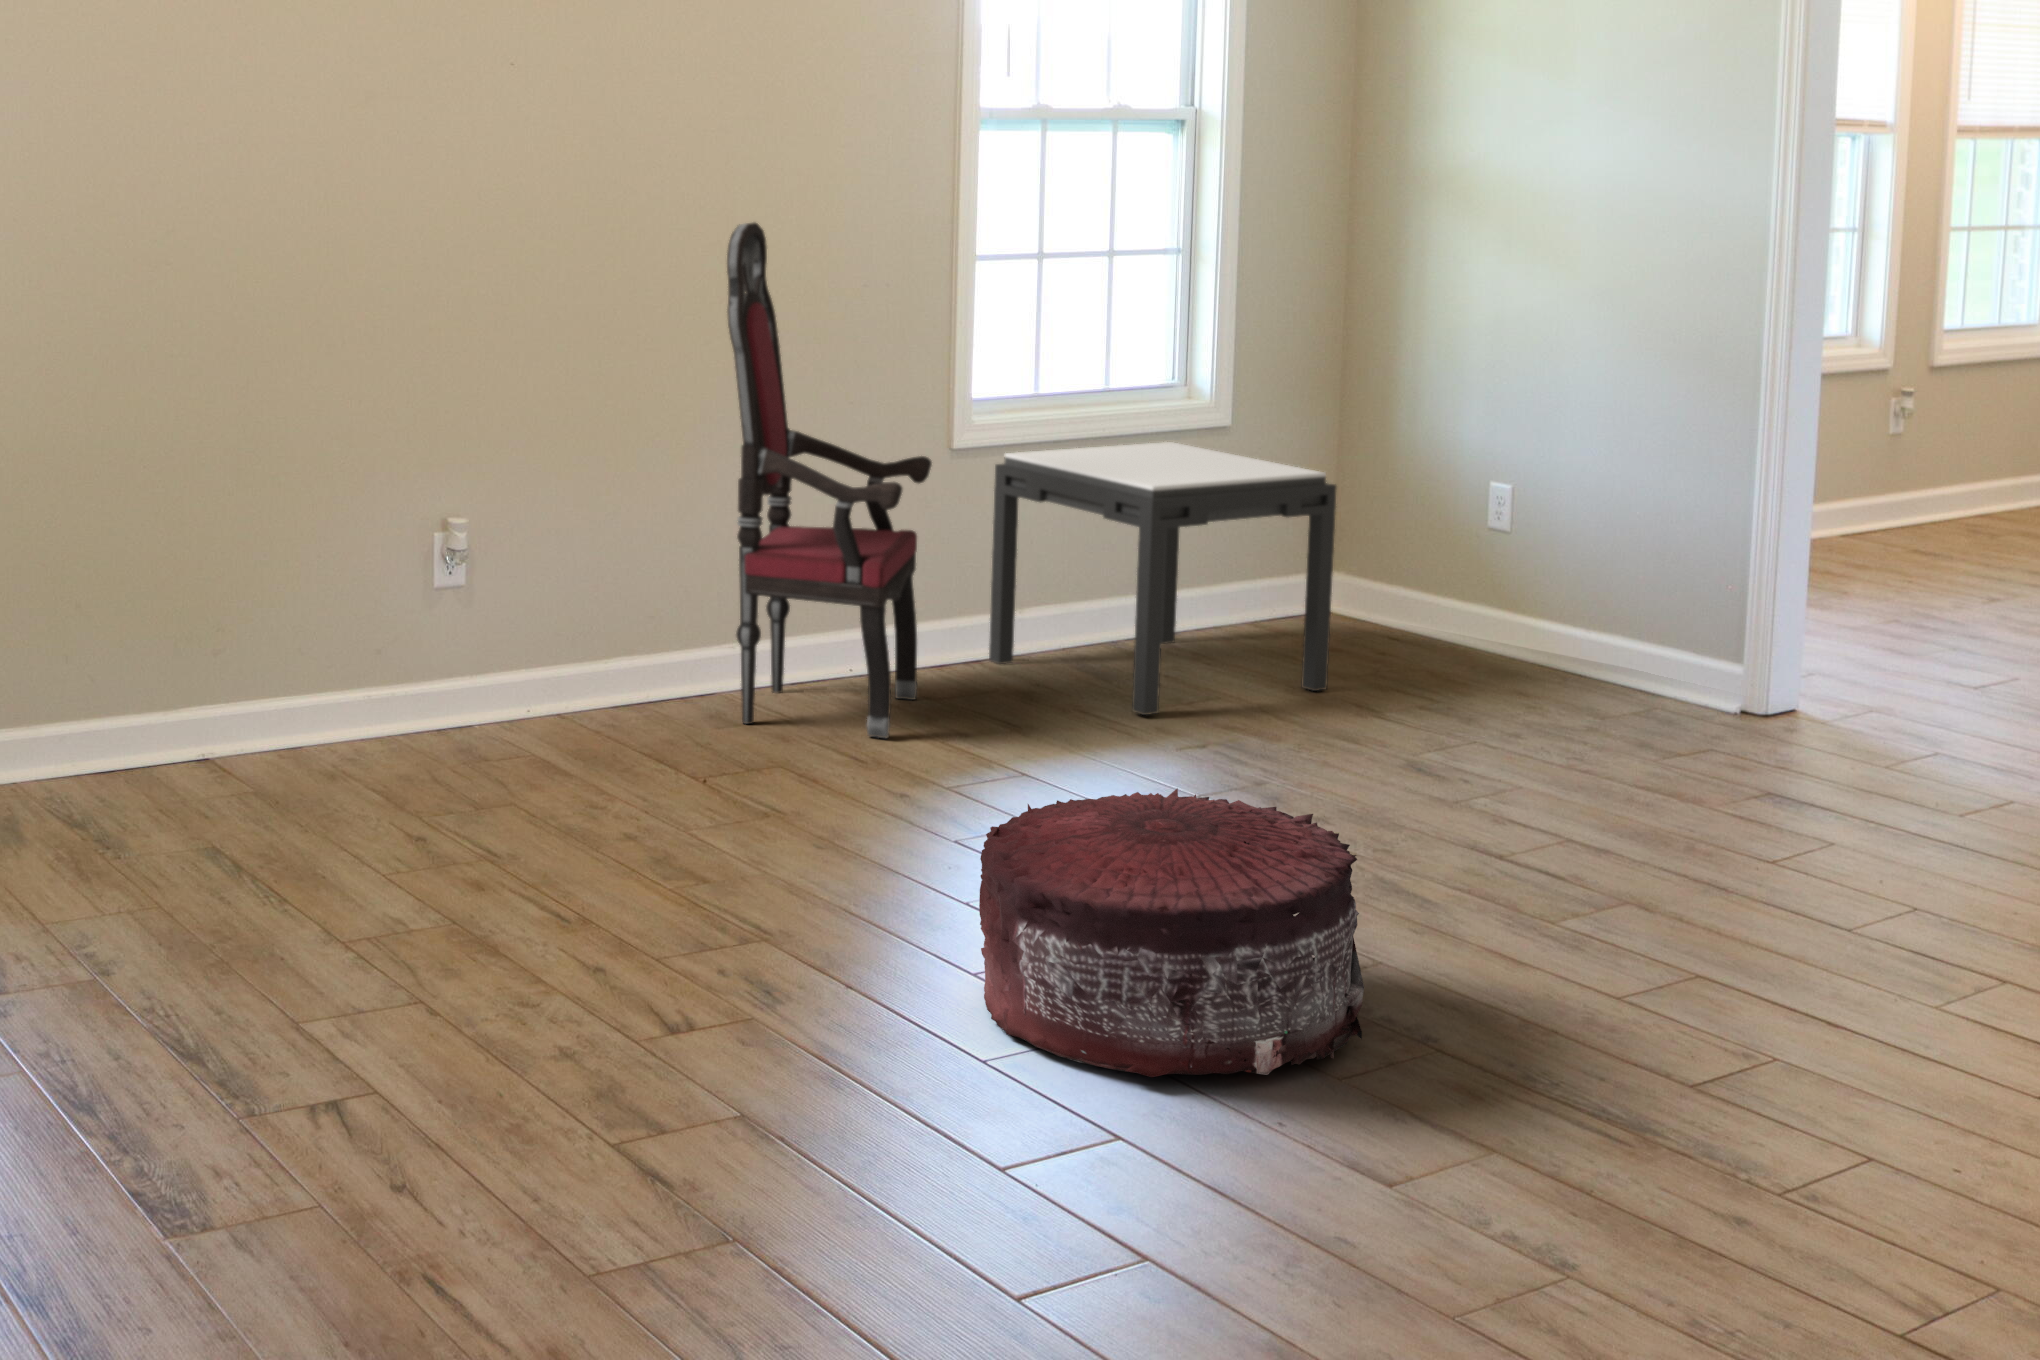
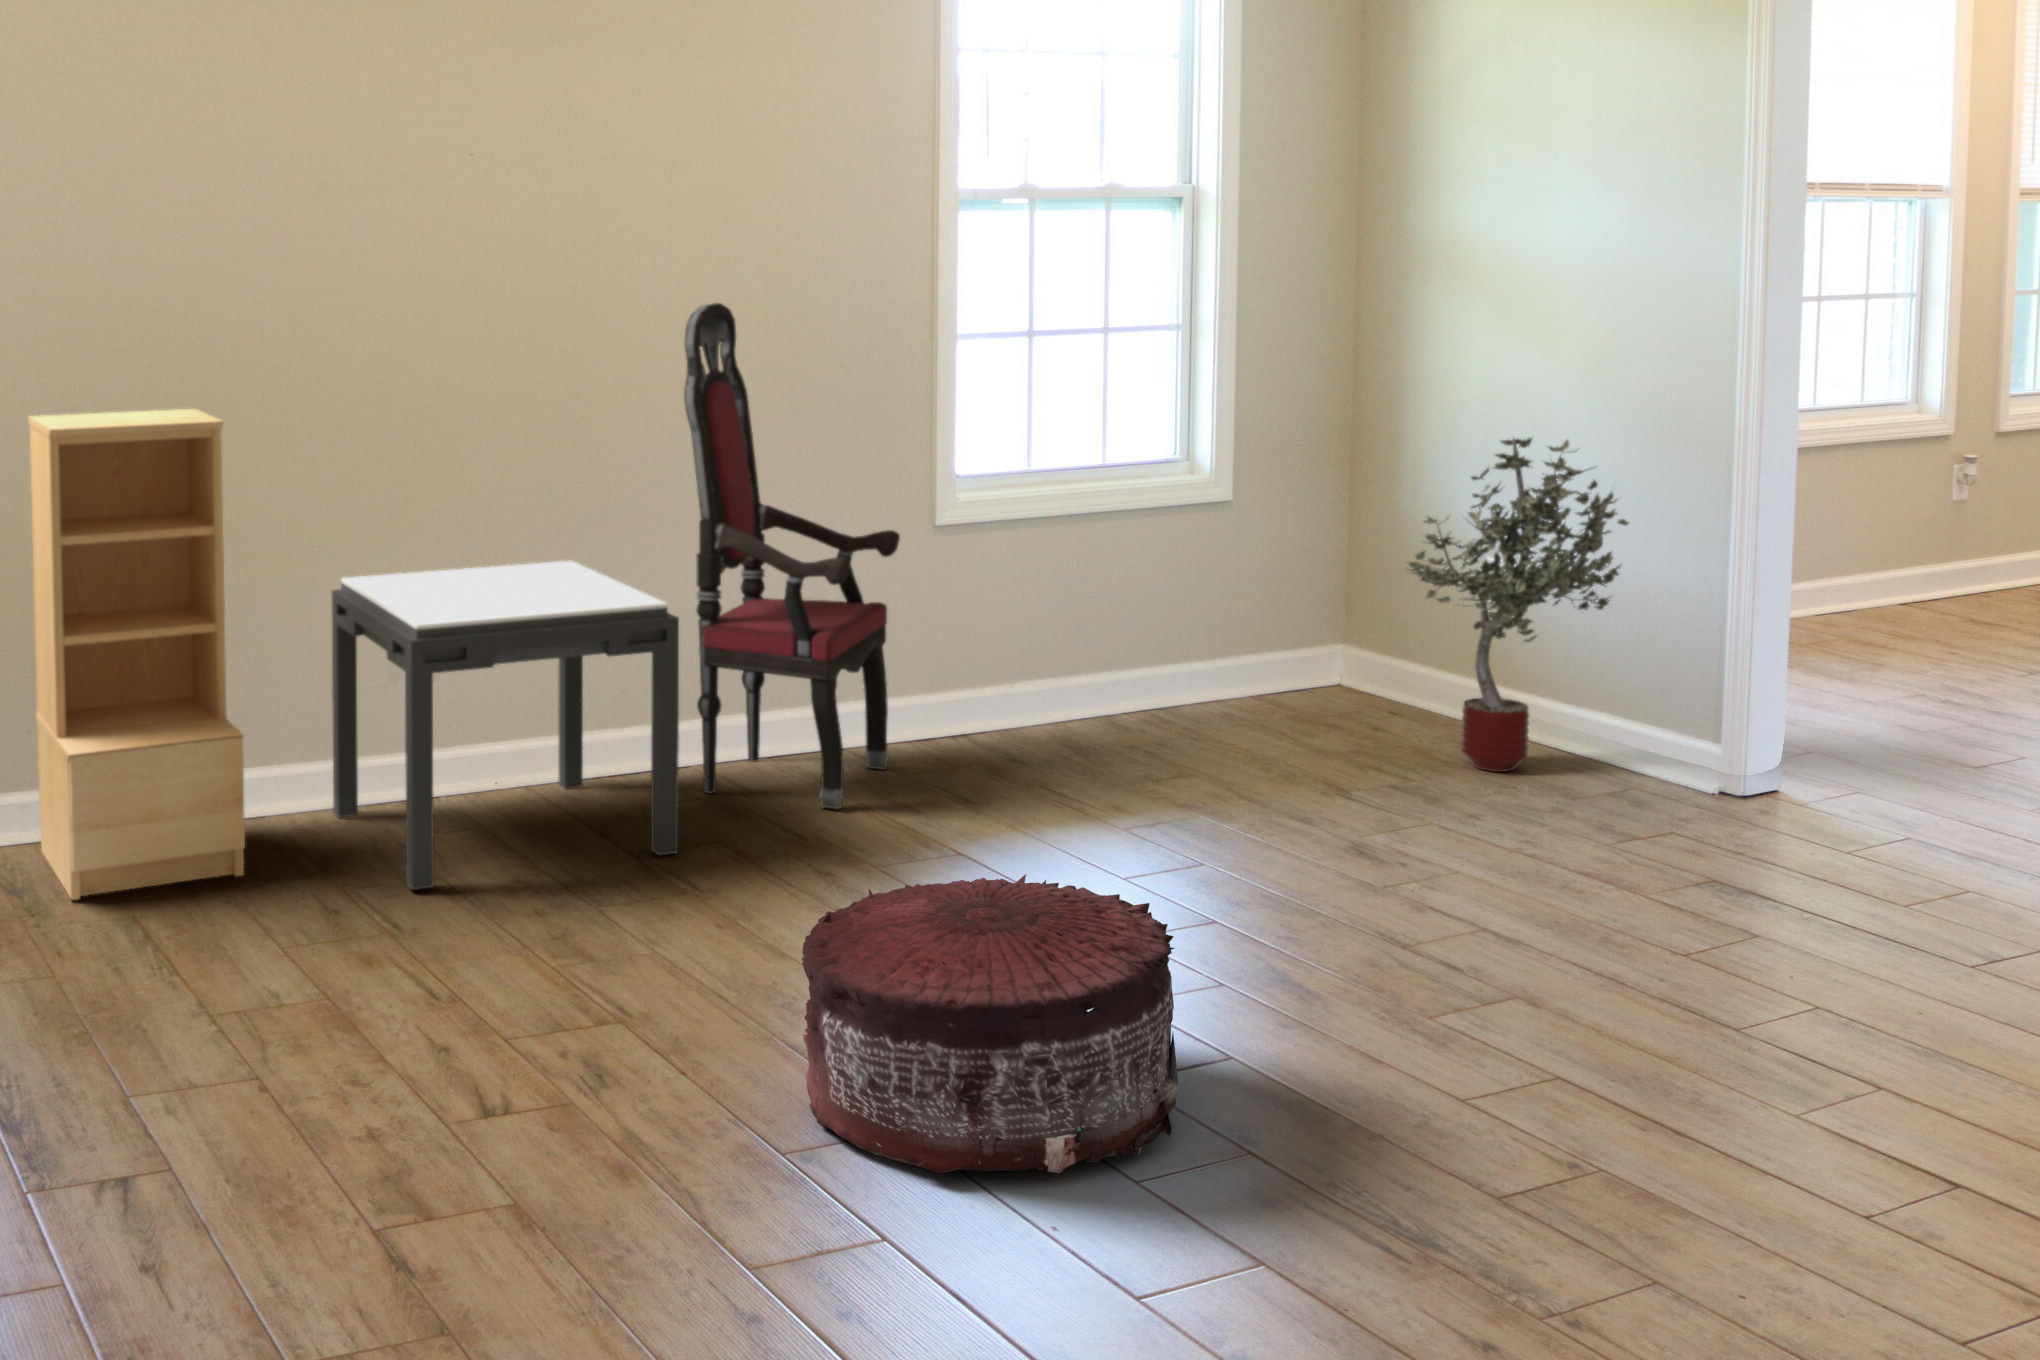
bookshelf: none [75,326,313,833] -> present [29,409,245,900]
potted tree: none [1418,362,1659,698] -> present [1409,438,1628,772]
side table: present [989,442,1336,715] -> present [332,561,679,890]

